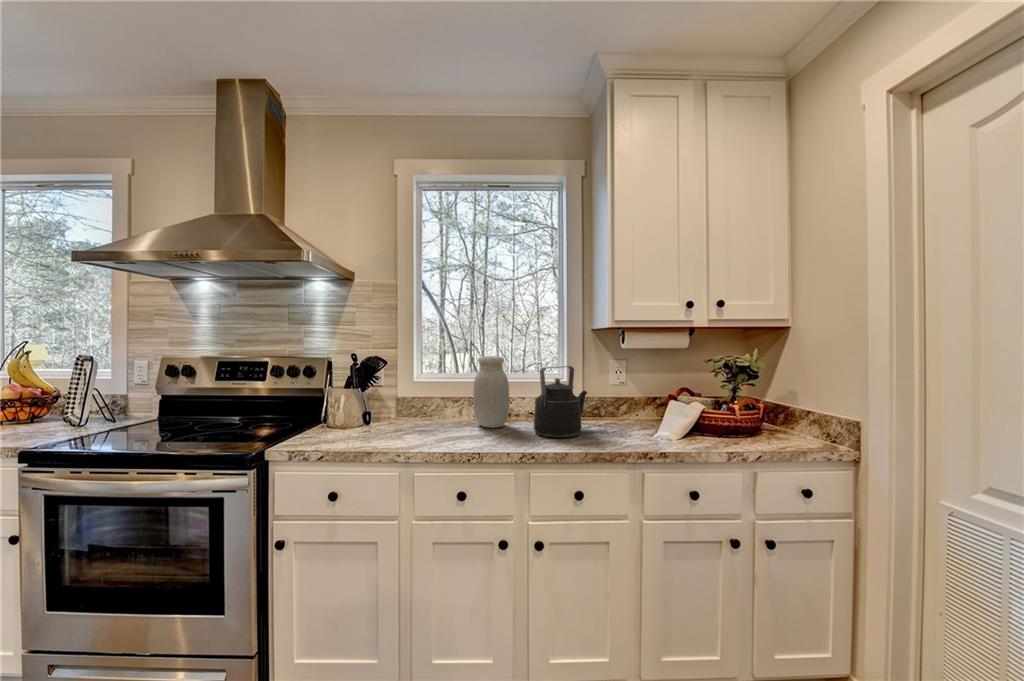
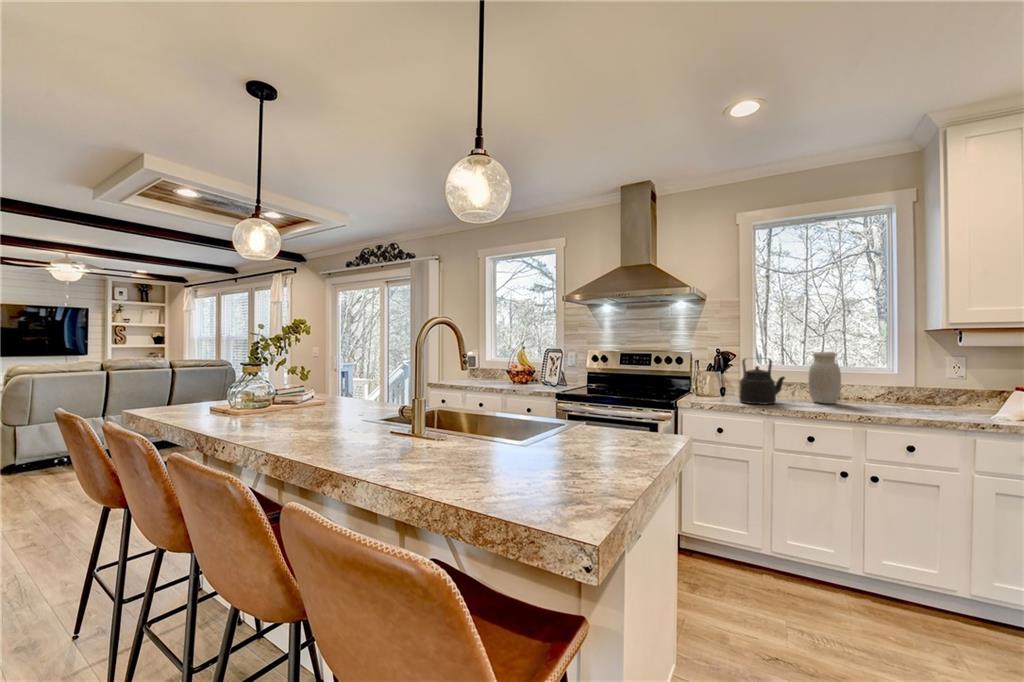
kettle: present [534,366,587,438] -> present [740,358,785,405]

